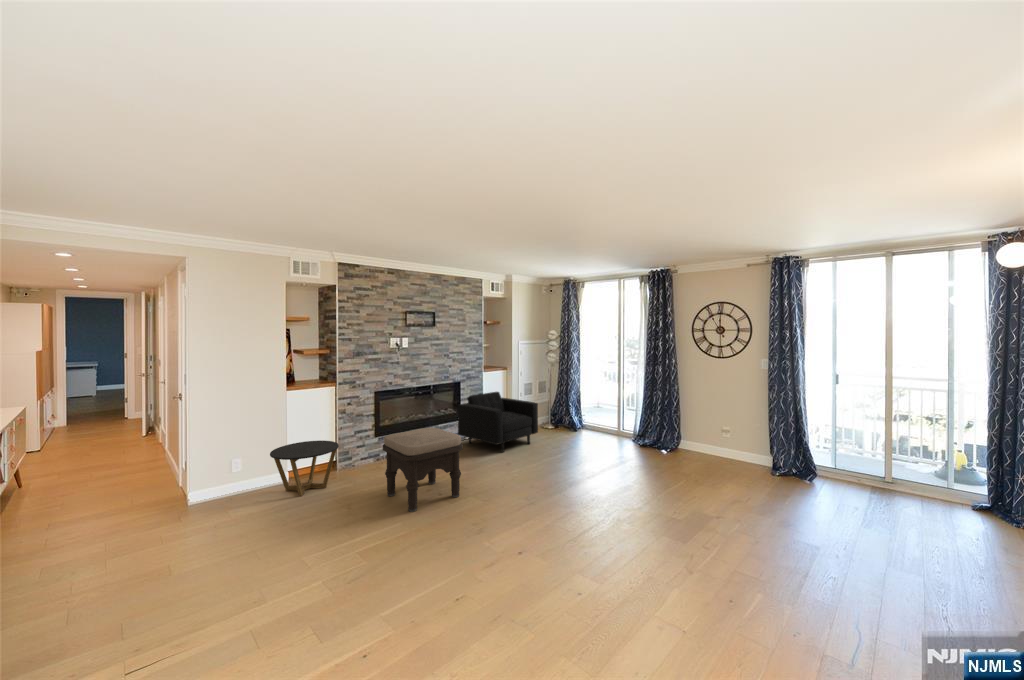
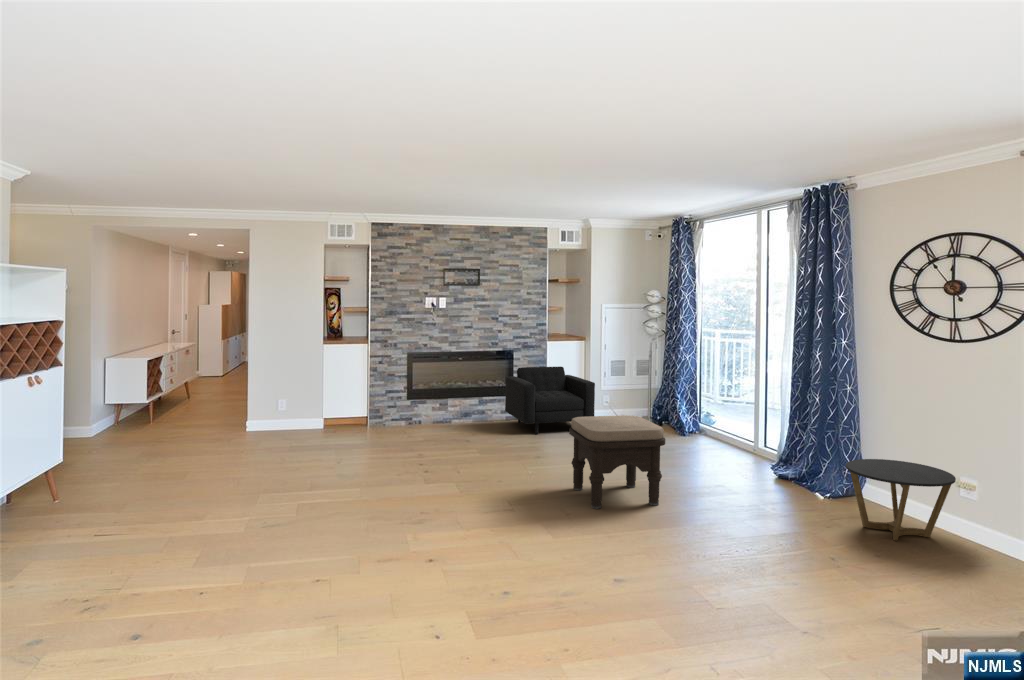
ottoman: present [383,428,463,512] -> present [569,415,665,509]
side table: present [270,441,339,496] -> present [846,459,956,541]

